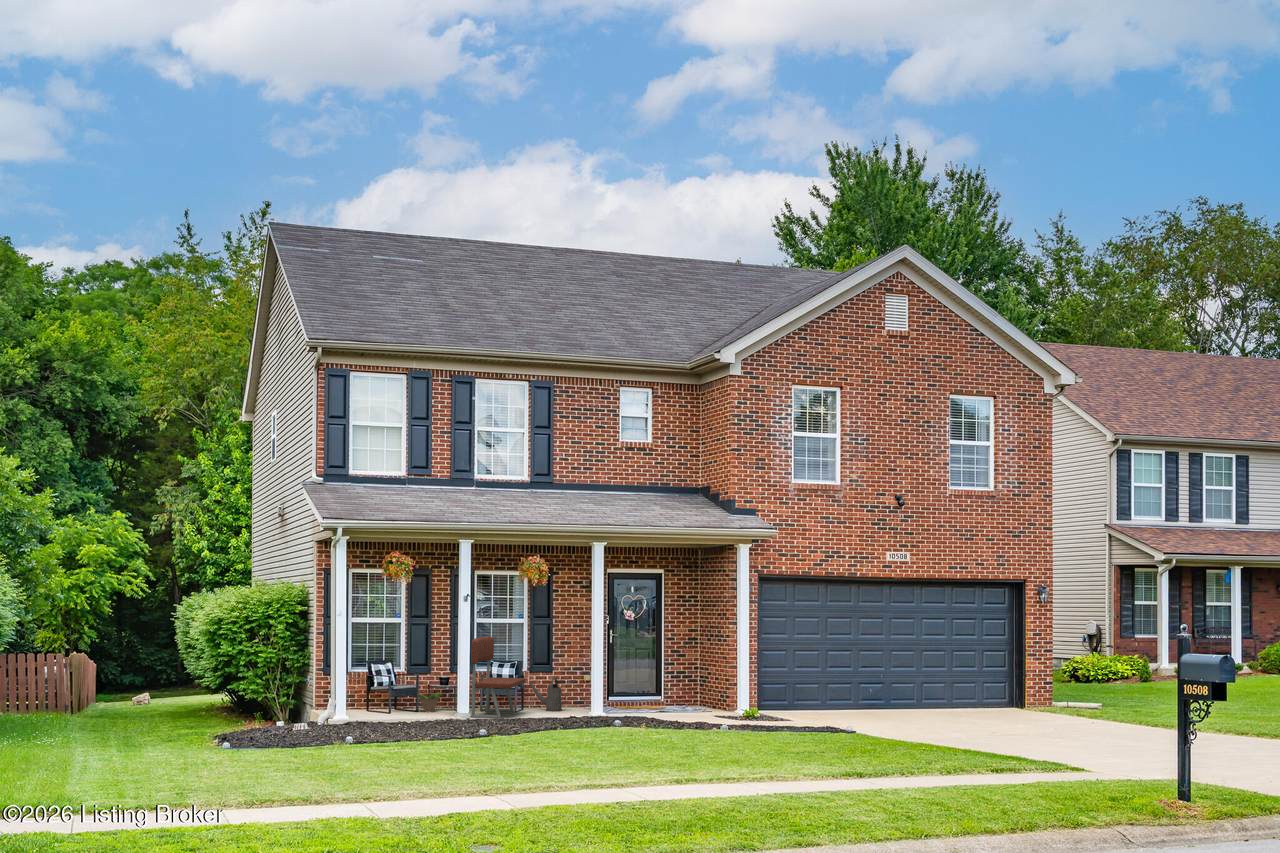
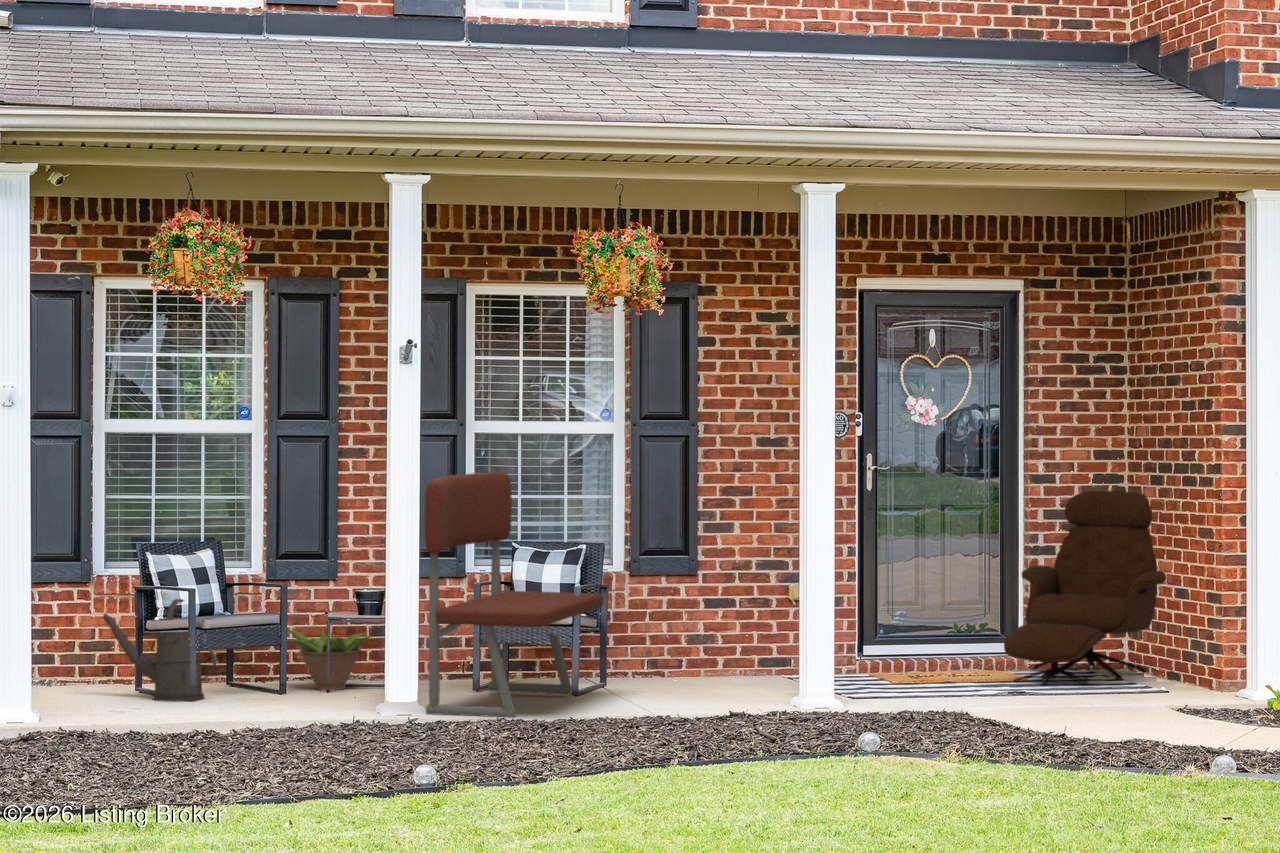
lounge chair: none [657,644,713,711] -> present [1004,491,1166,686]
watering can: present [530,678,567,712] -> present [103,599,217,702]

